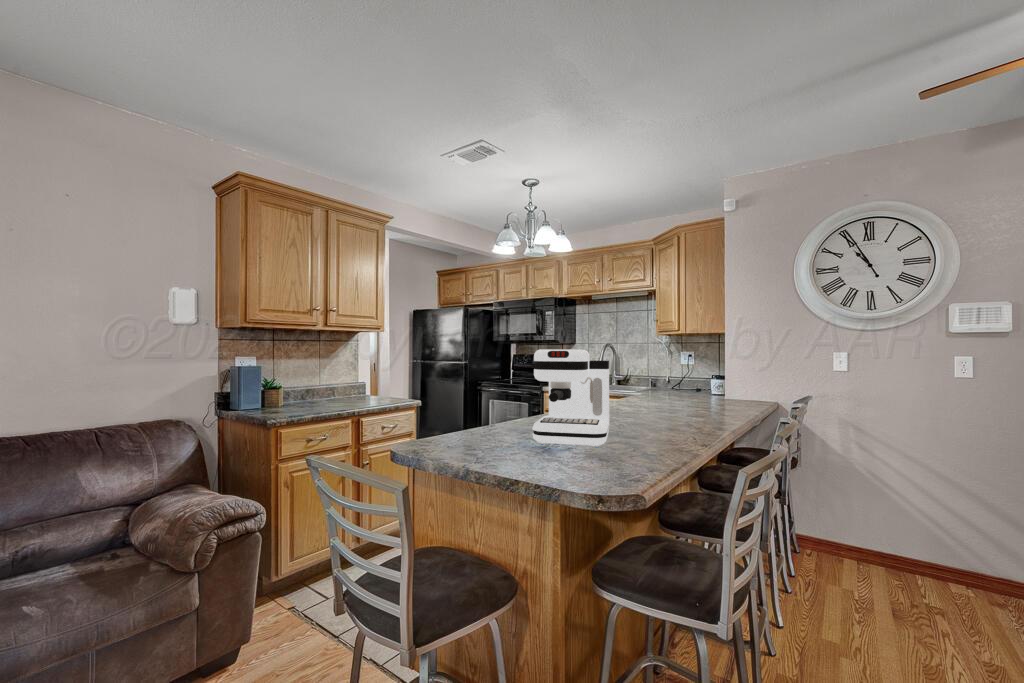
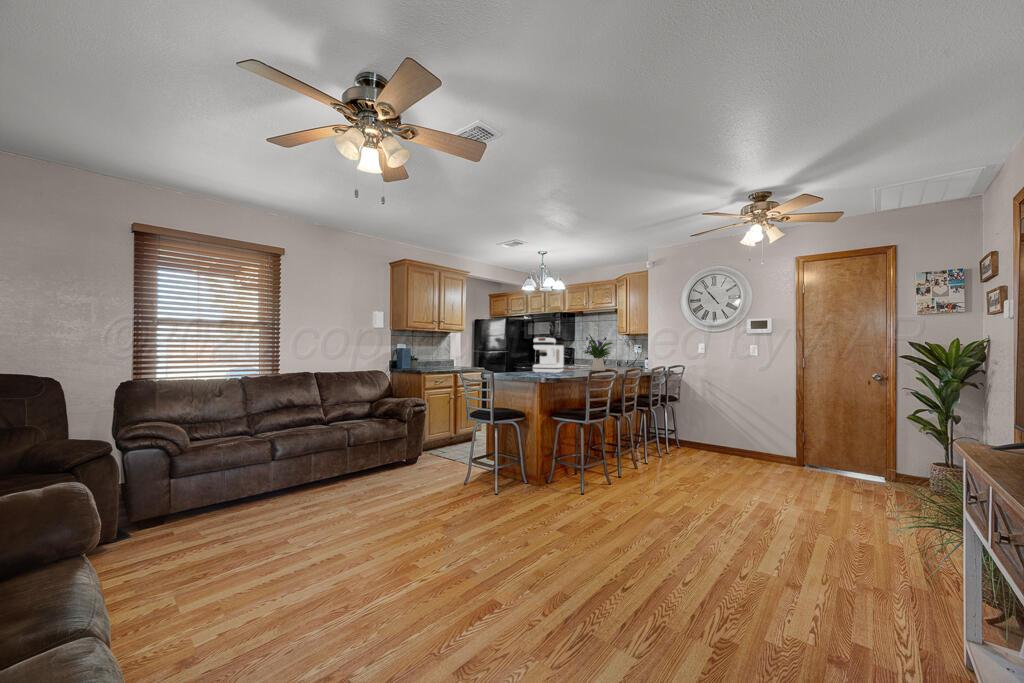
flower arrangement: none [624,336,704,418] -> present [583,334,613,371]

